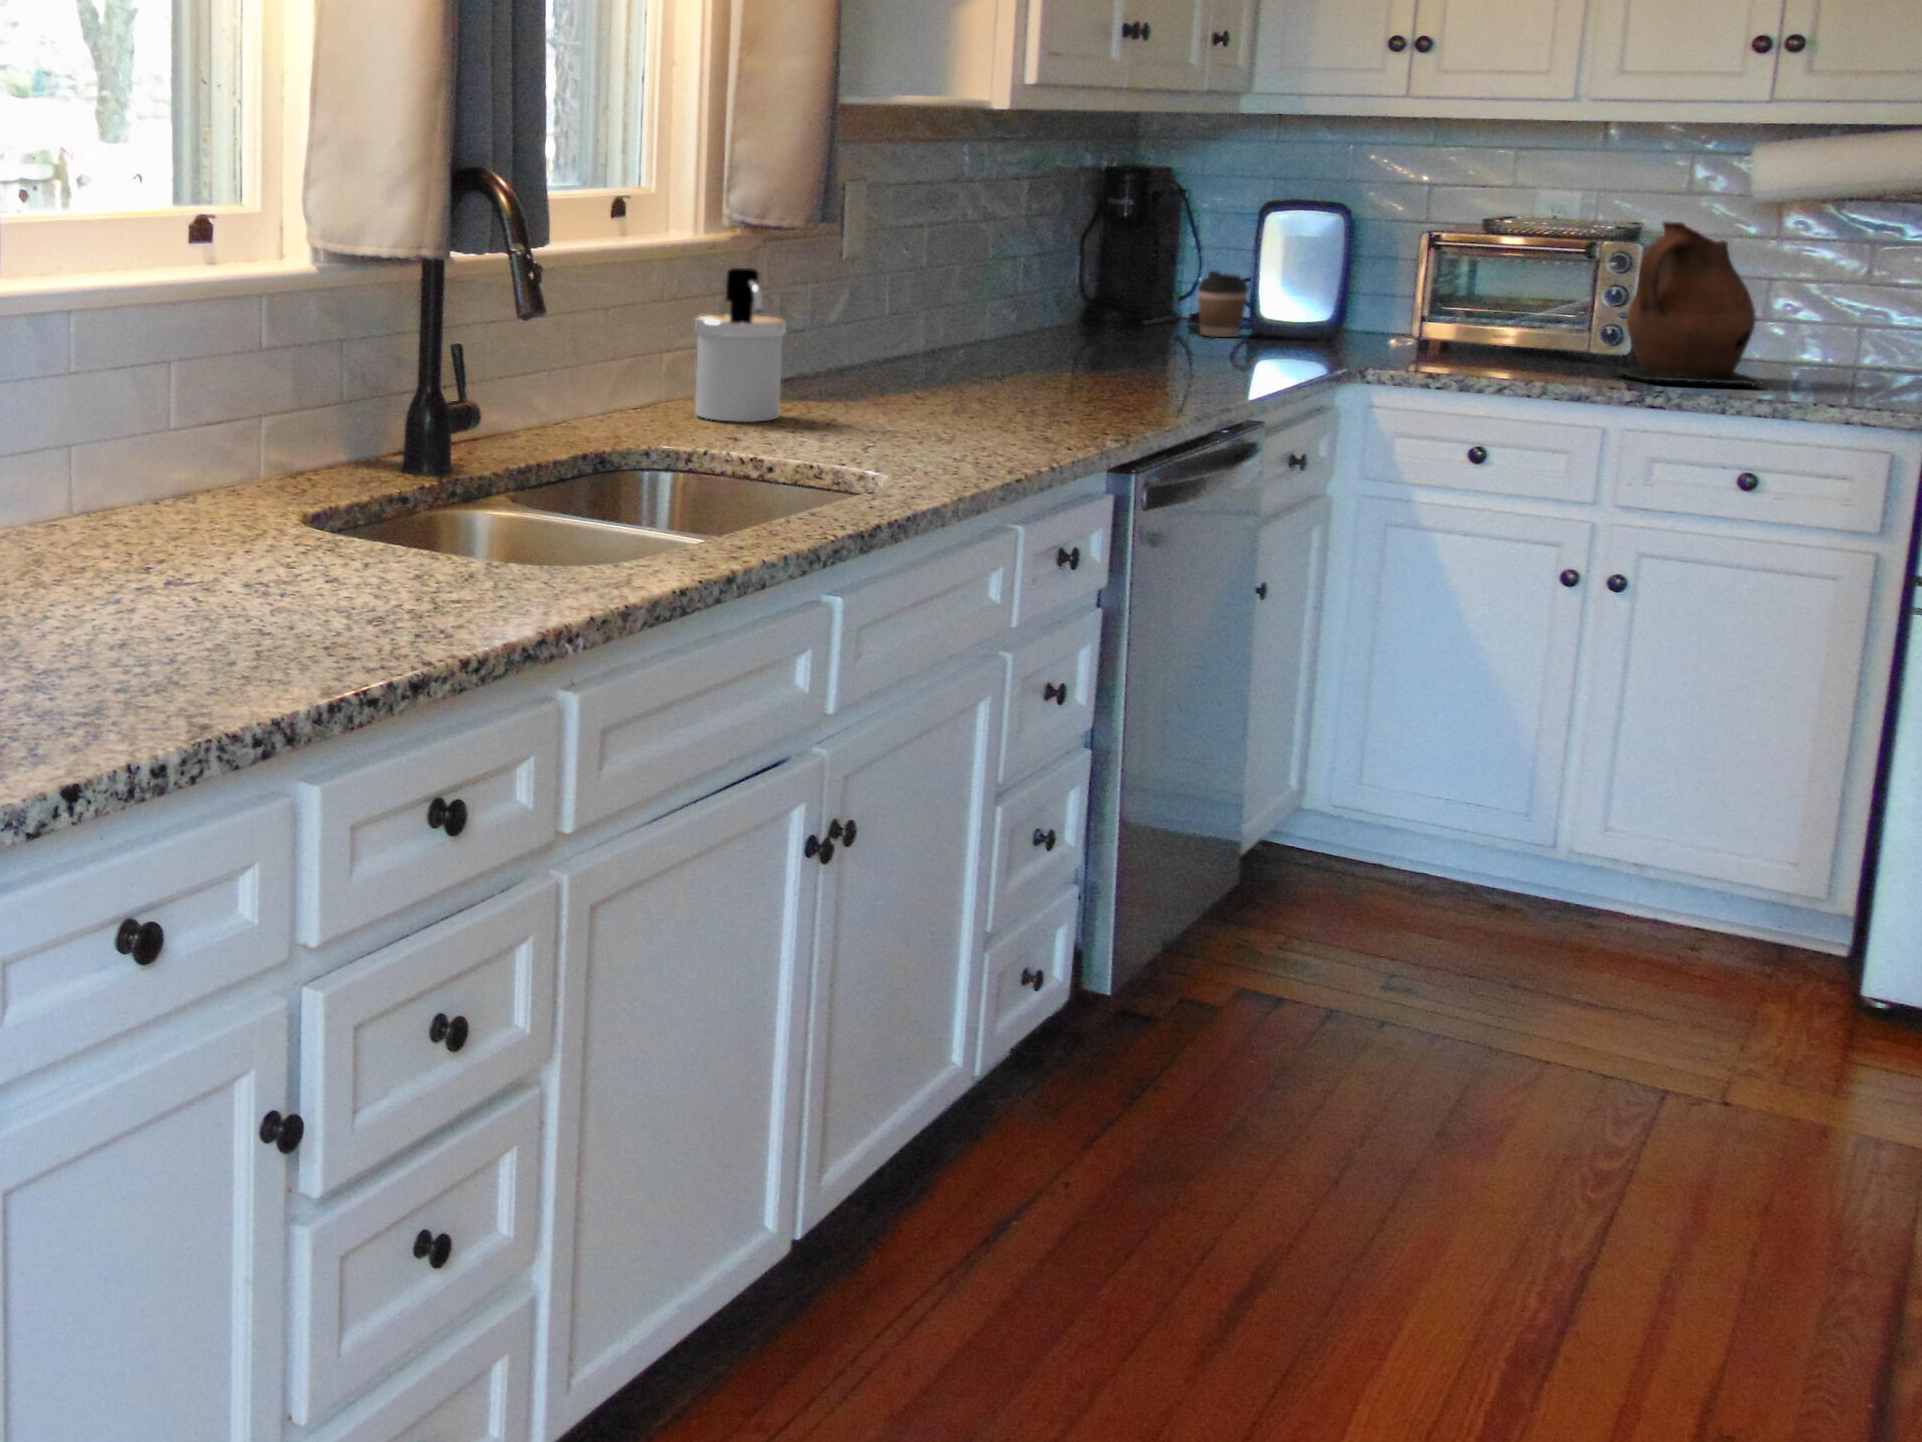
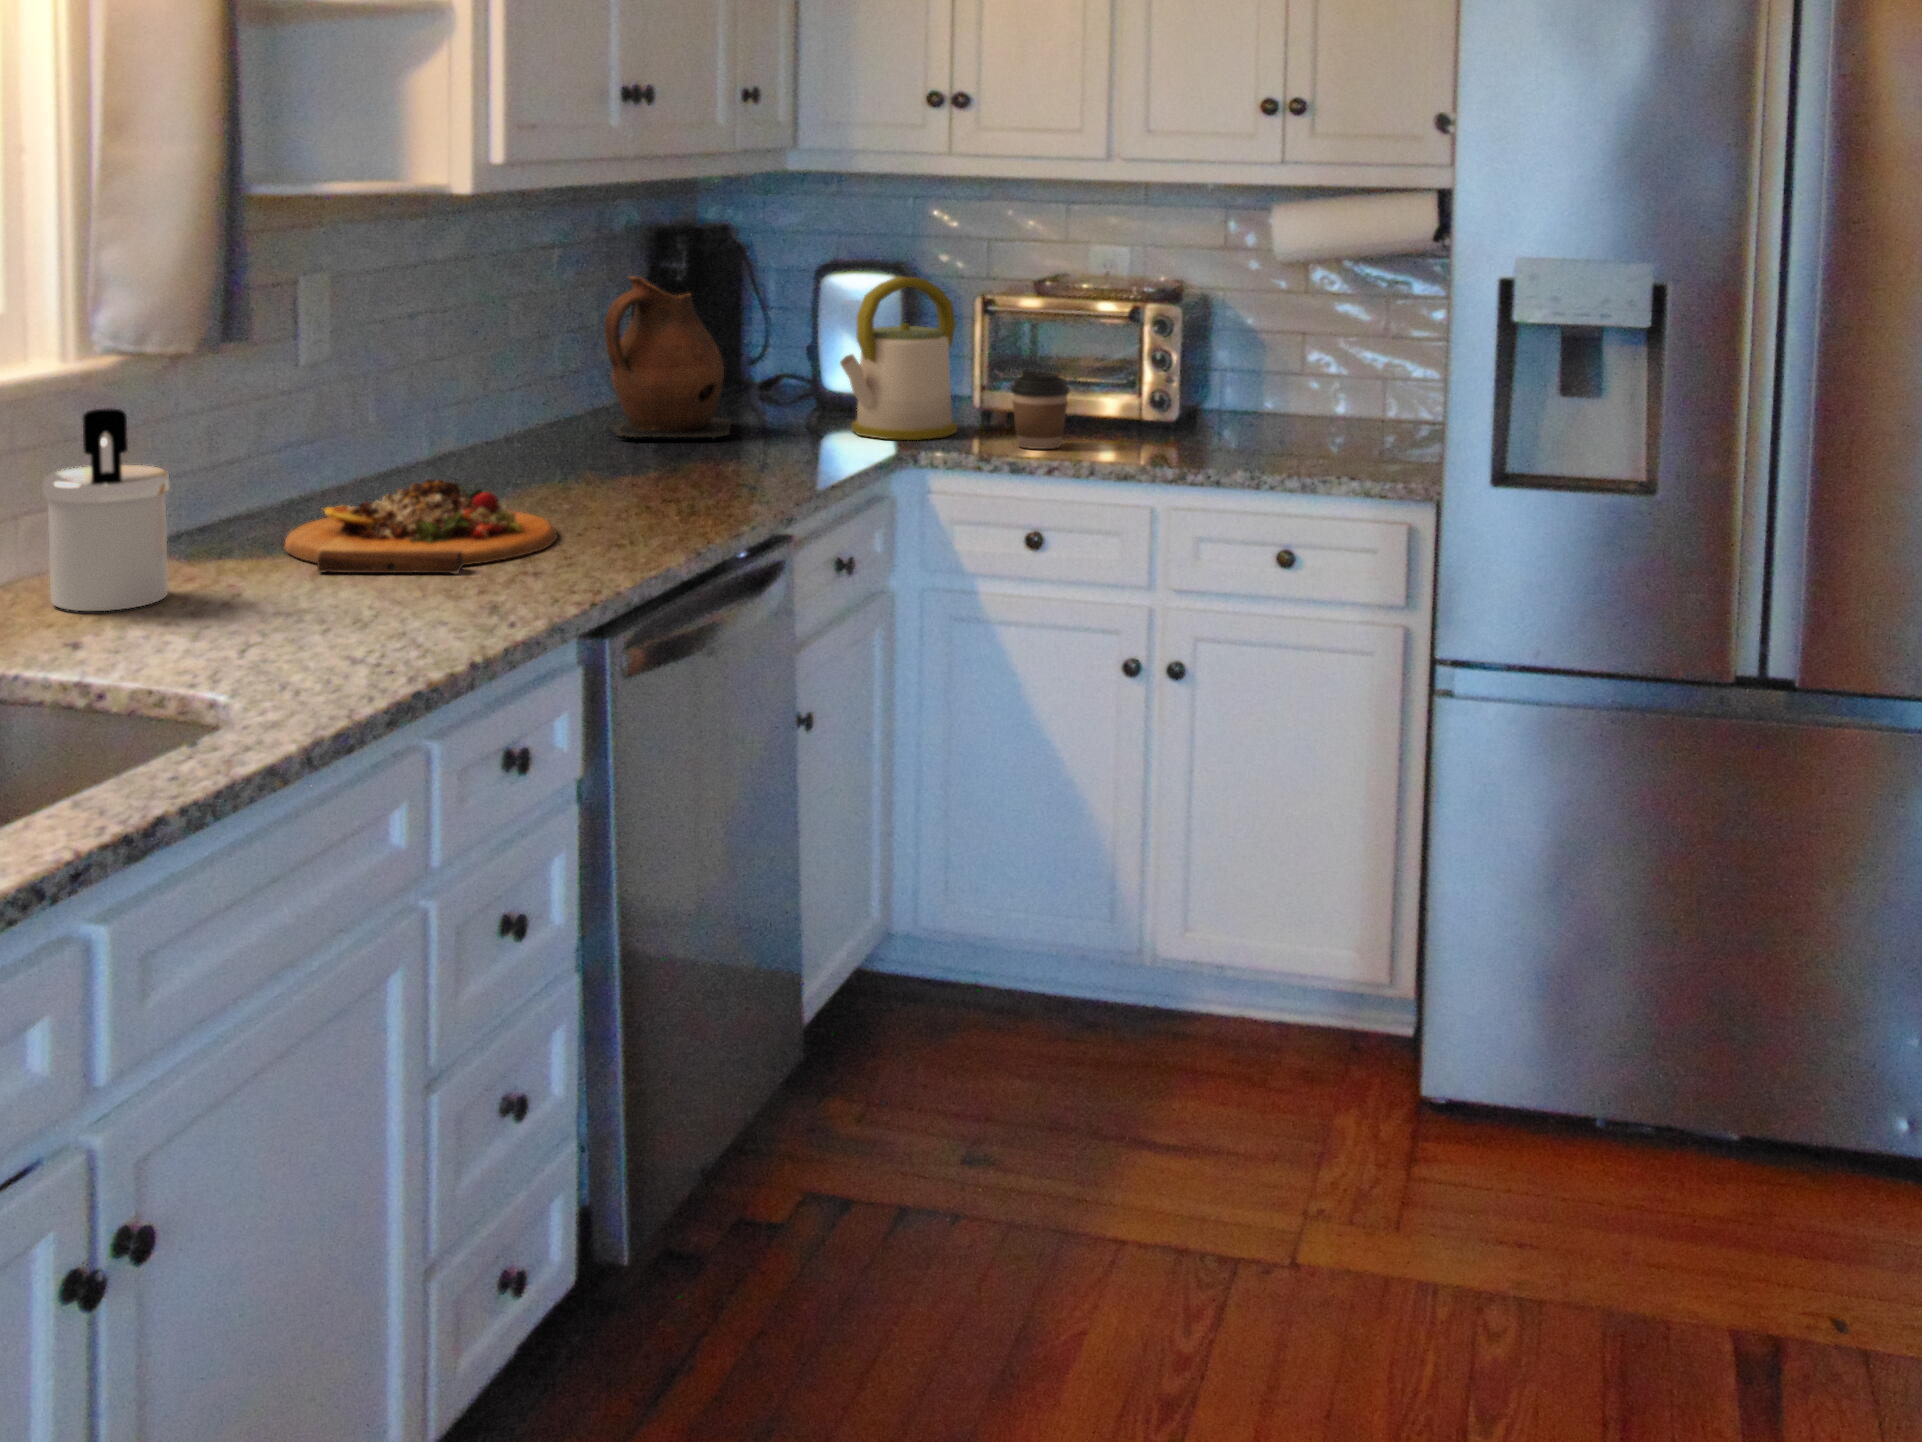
kettle: none [1286,210,1402,361] -> present [840,276,957,440]
ceramic pitcher: present [1616,221,1764,386] -> present [604,276,731,439]
coffee cup: present [1198,271,1249,337] -> present [1011,369,1070,449]
cutting board: none [843,350,1066,418] -> present [285,479,557,573]

